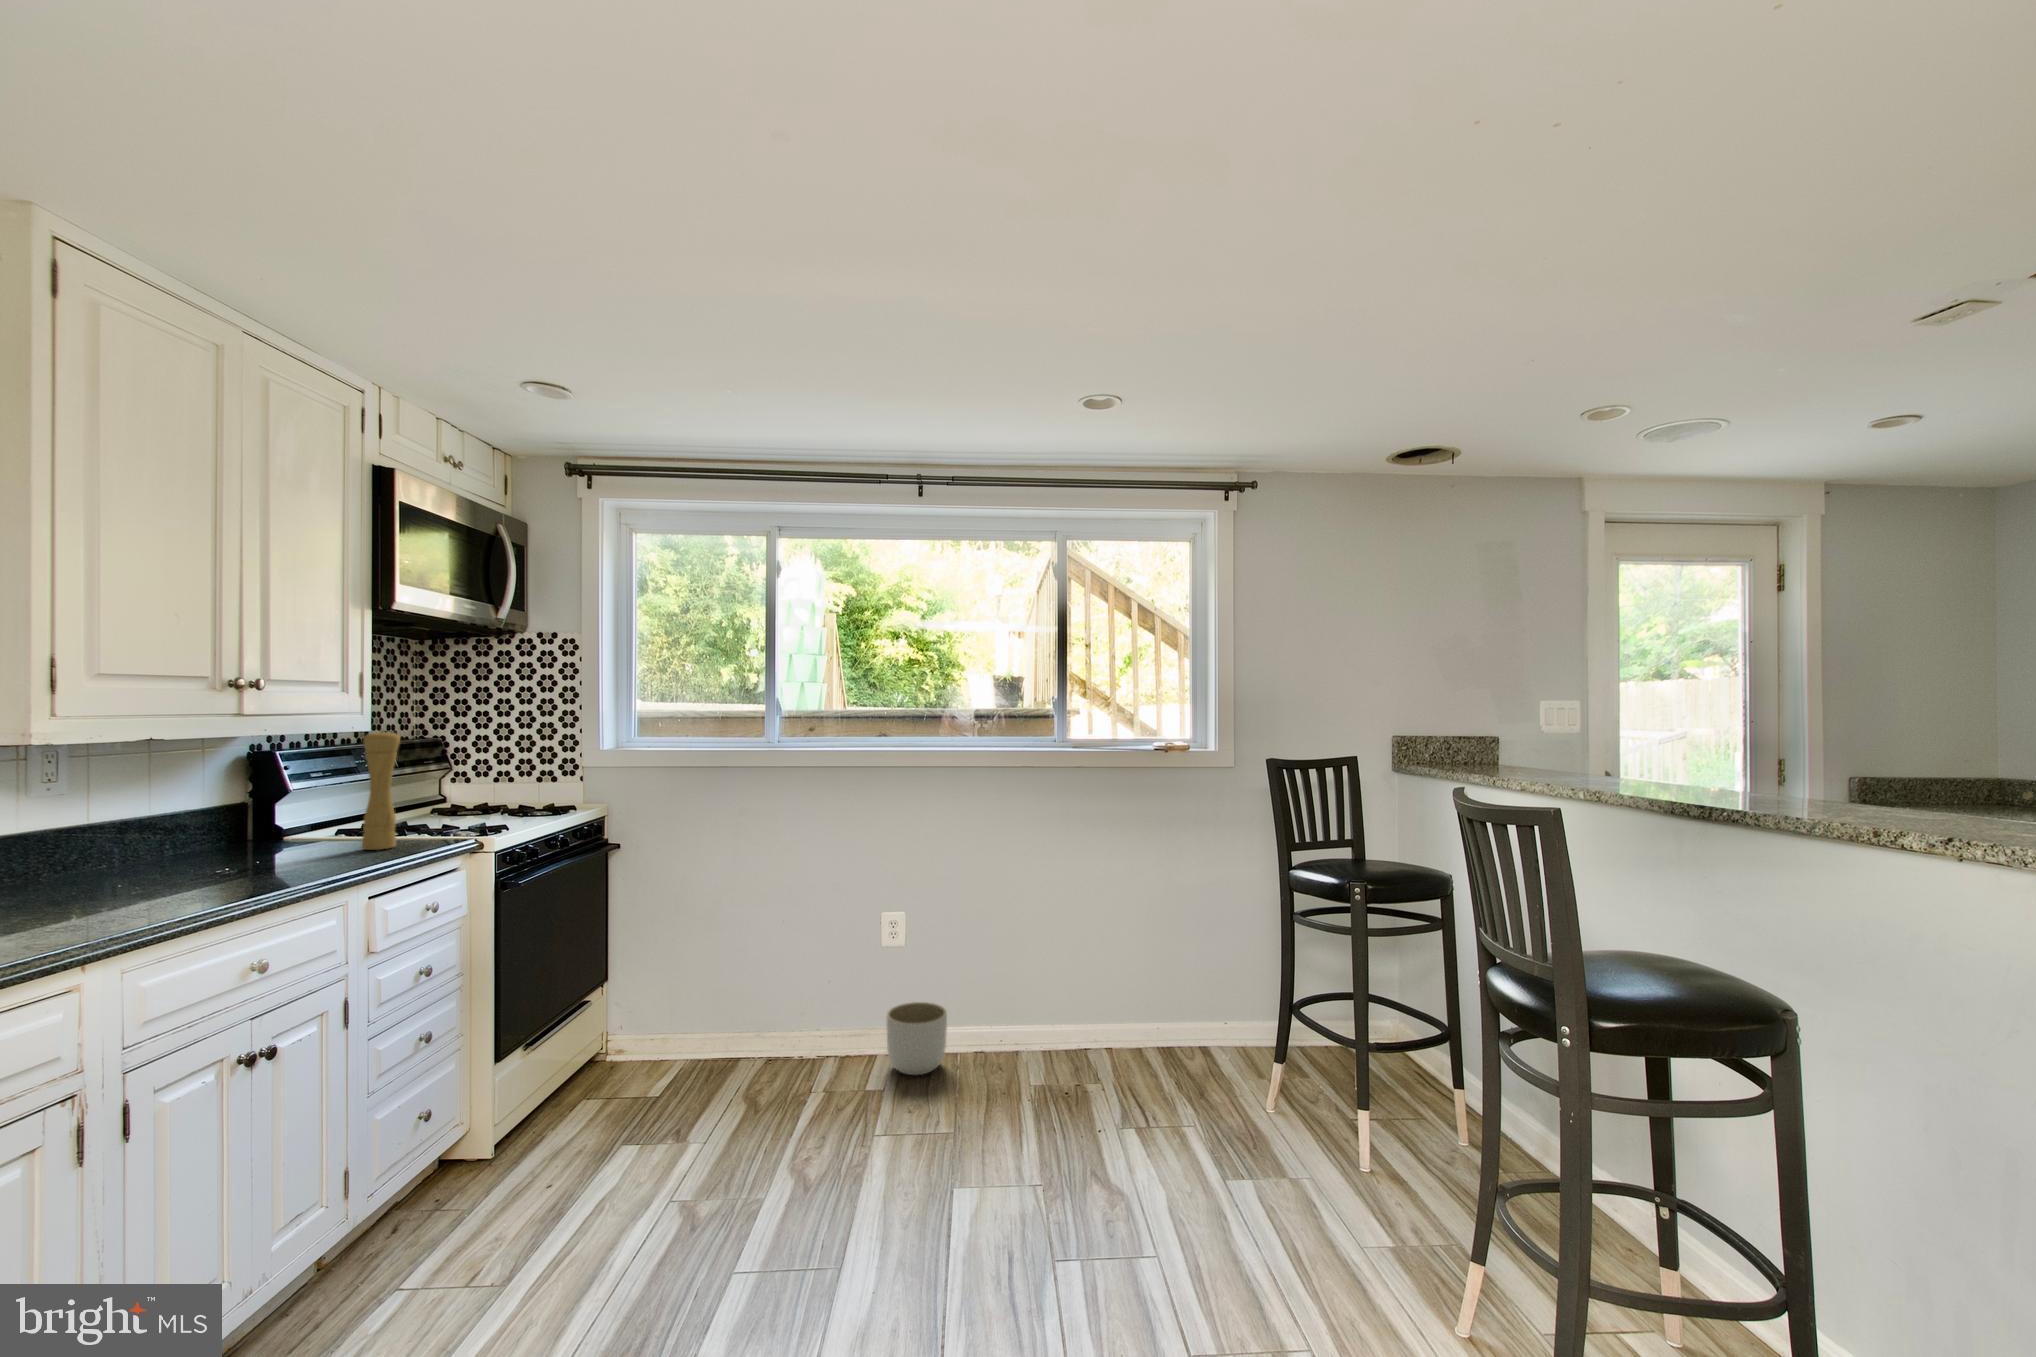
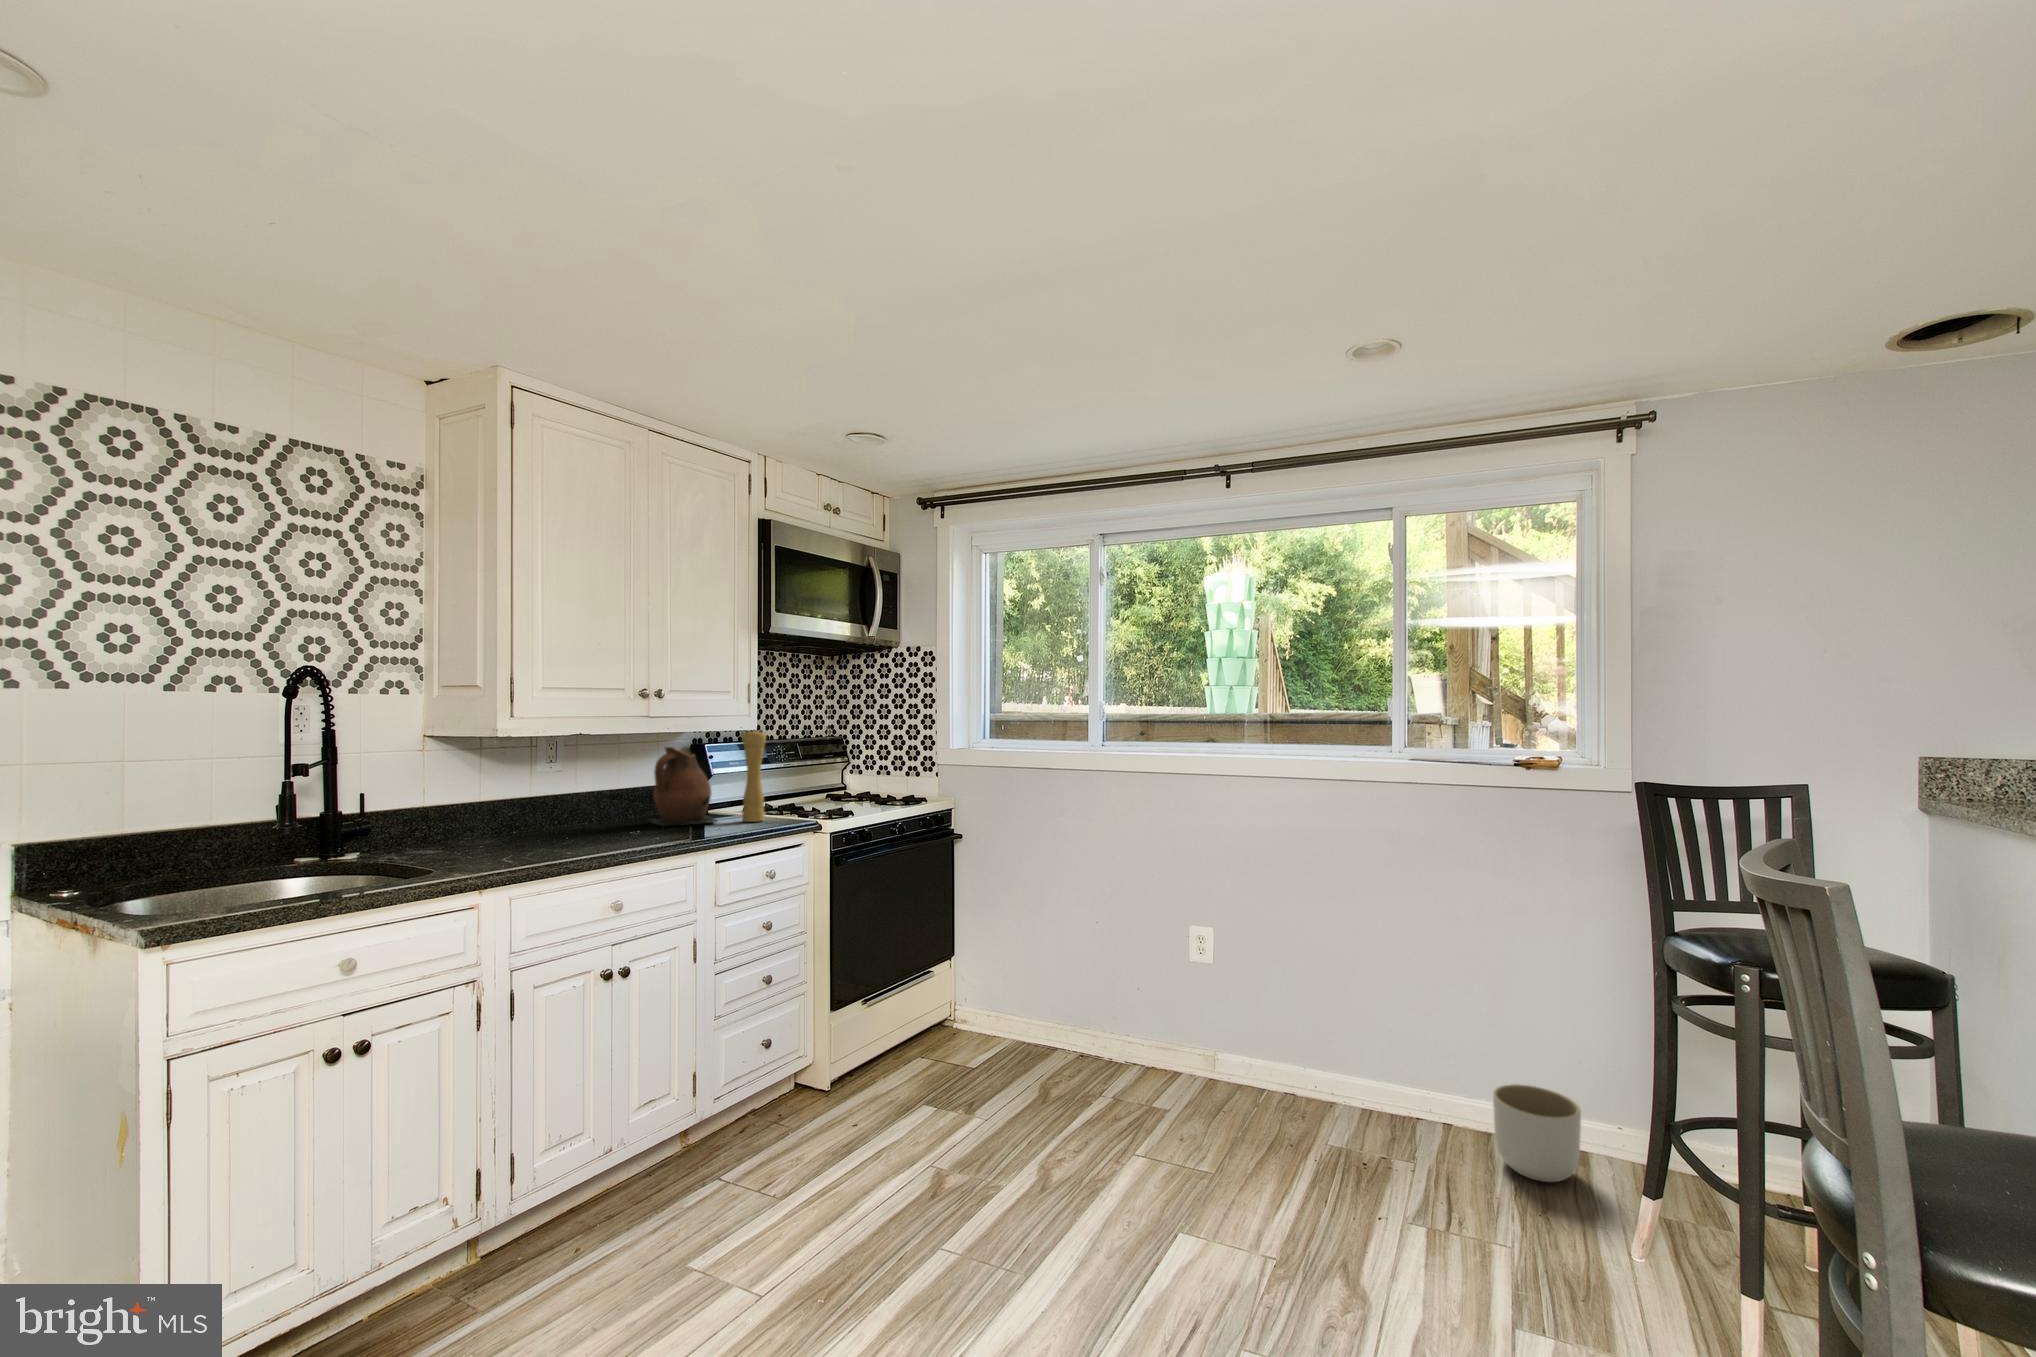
ceramic pitcher: none [196,756,327,866] -> present [652,747,717,825]
planter: present [887,1002,947,1075] -> present [1493,1084,1581,1182]

